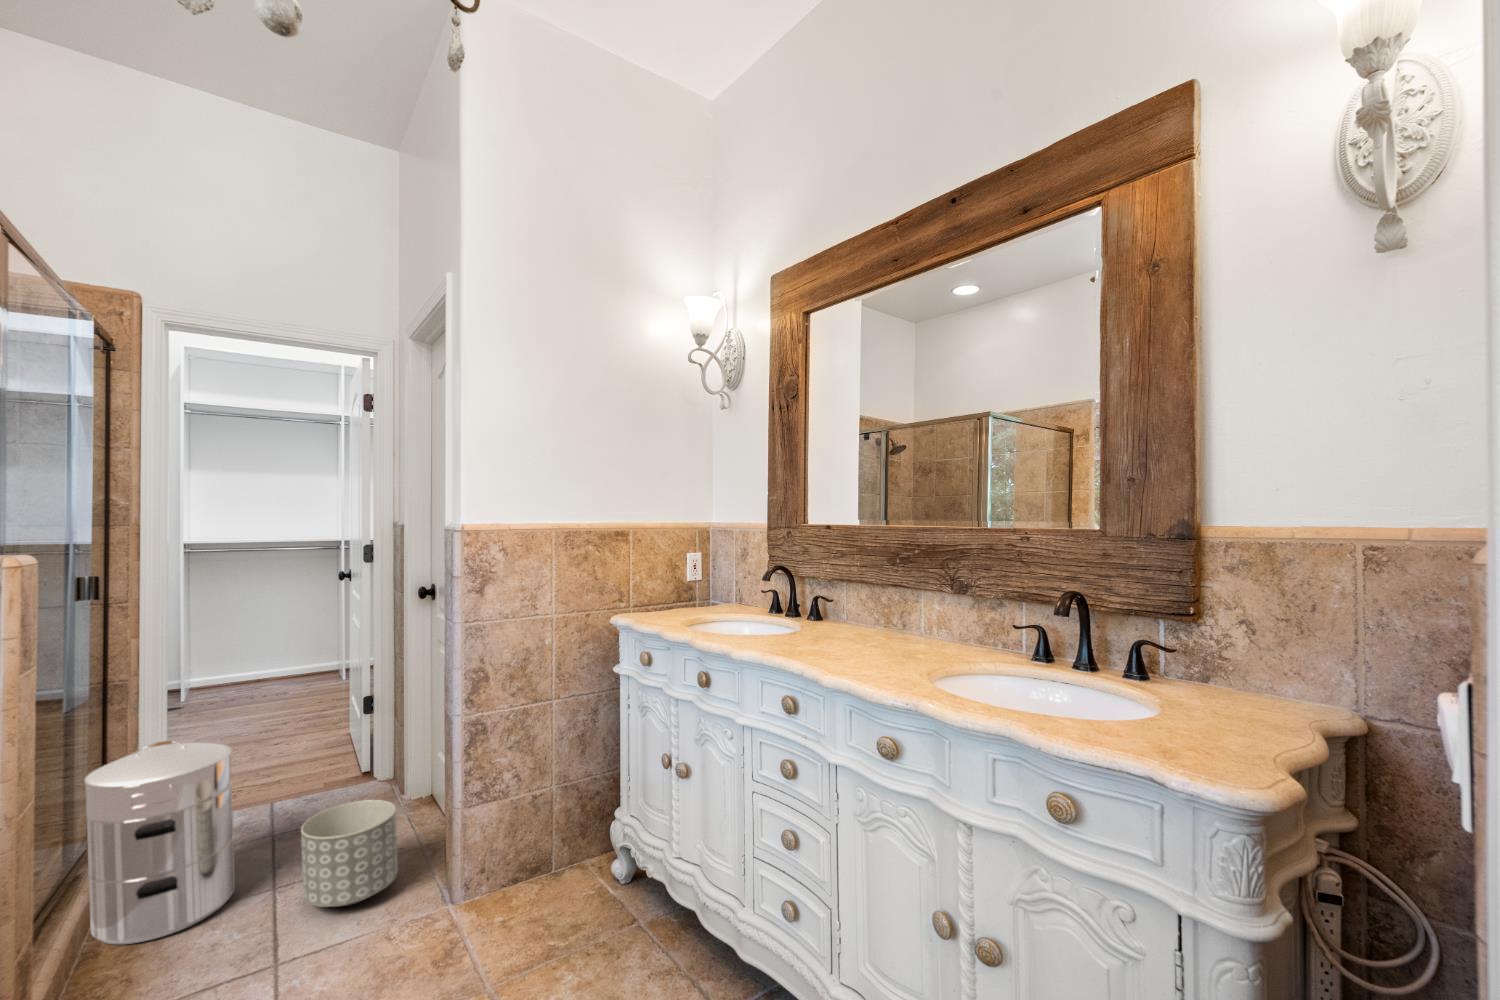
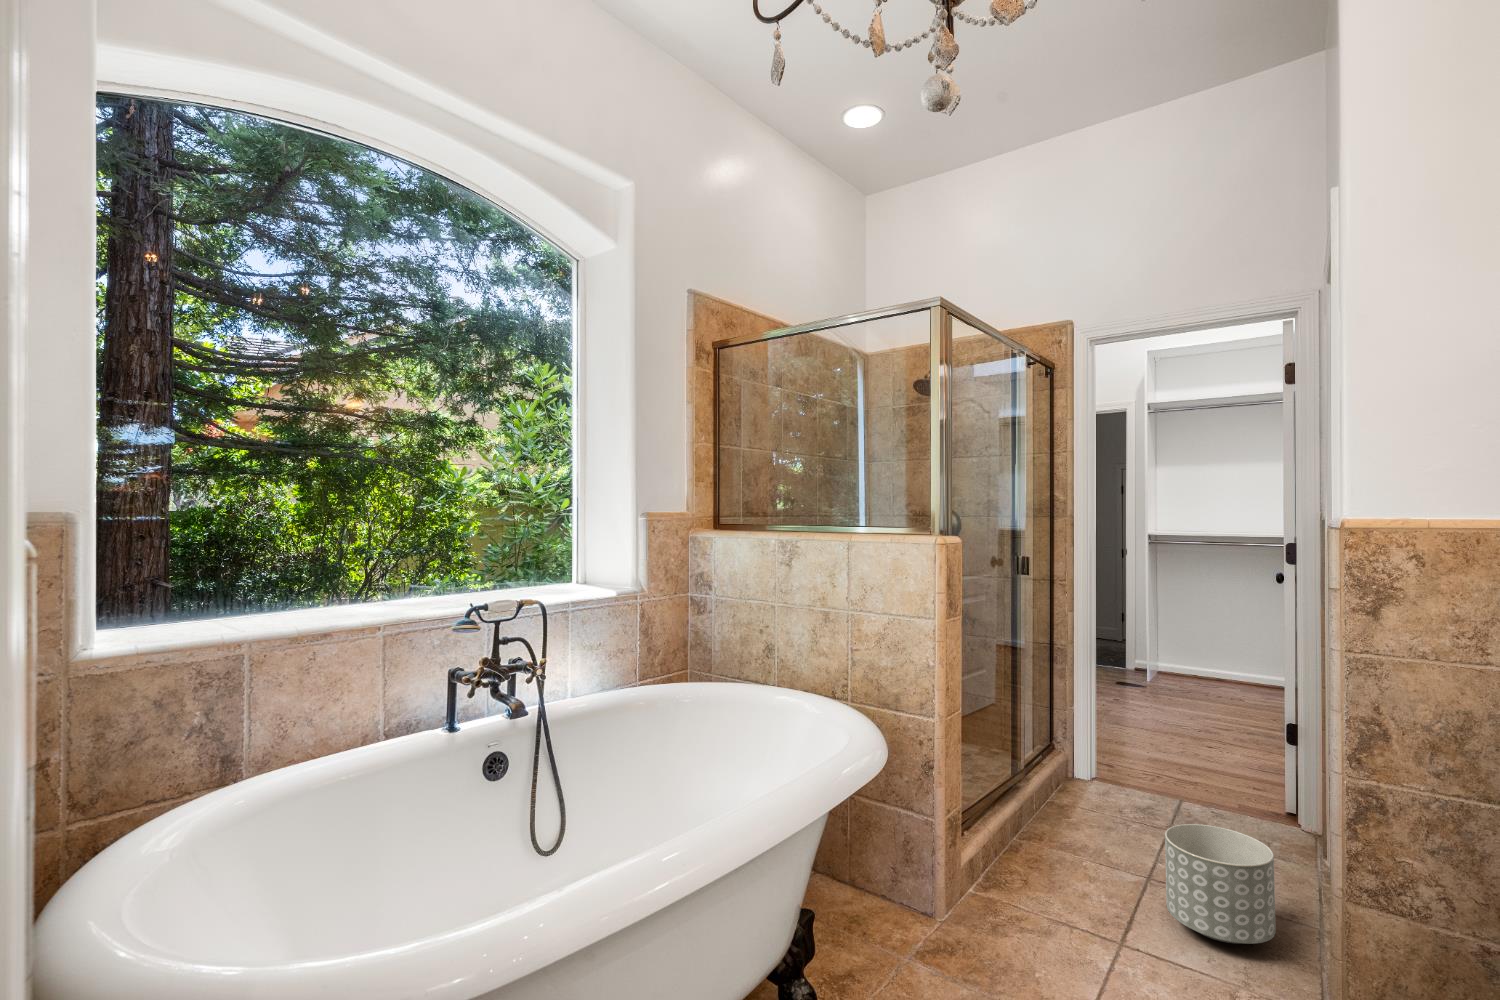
waste bin: present [84,741,235,944] -> none [1010,701,1118,873]

